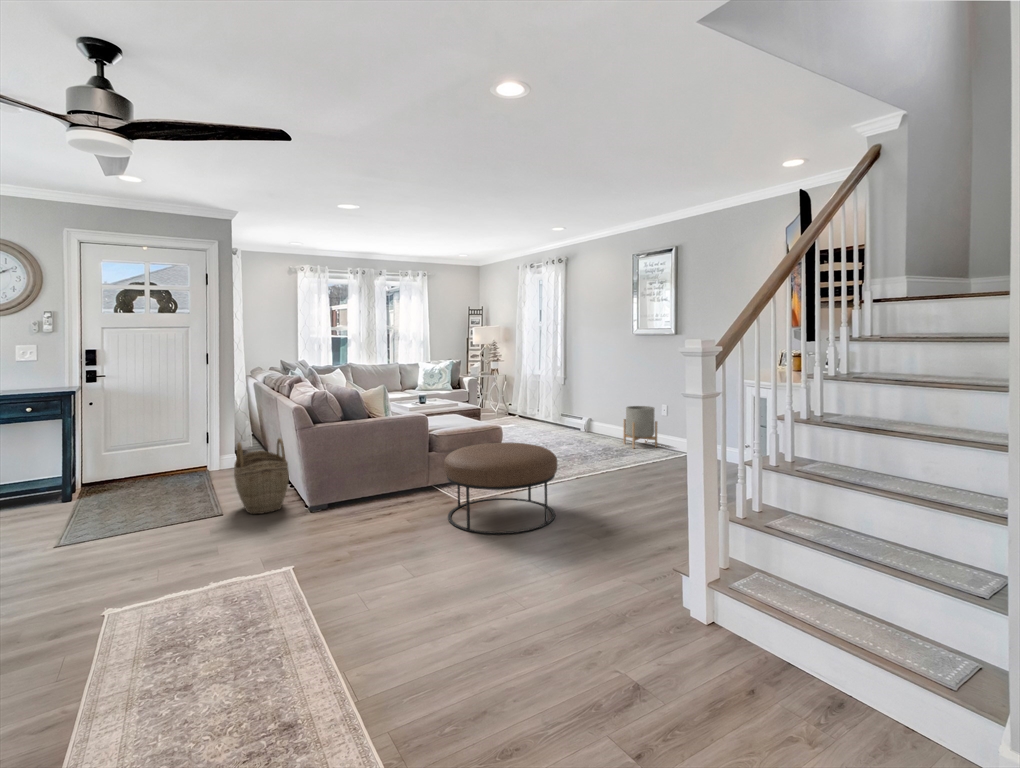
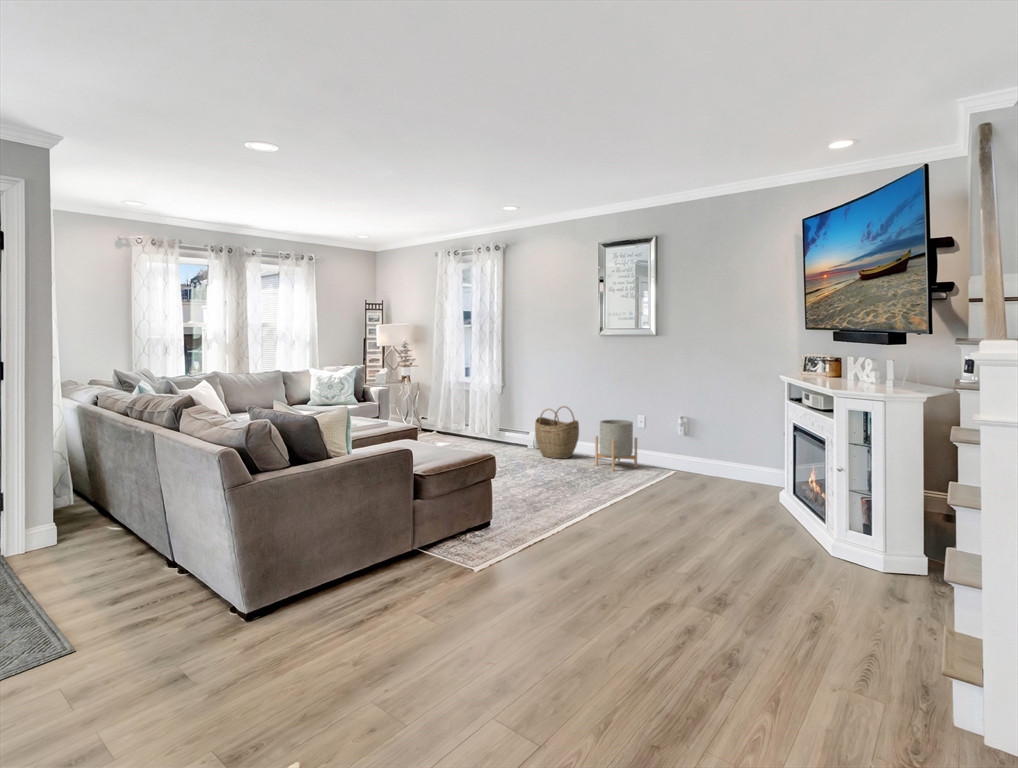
woven basket: present [234,438,289,514] -> present [535,406,579,459]
ottoman: present [444,442,557,534] -> none [471,484,635,629]

